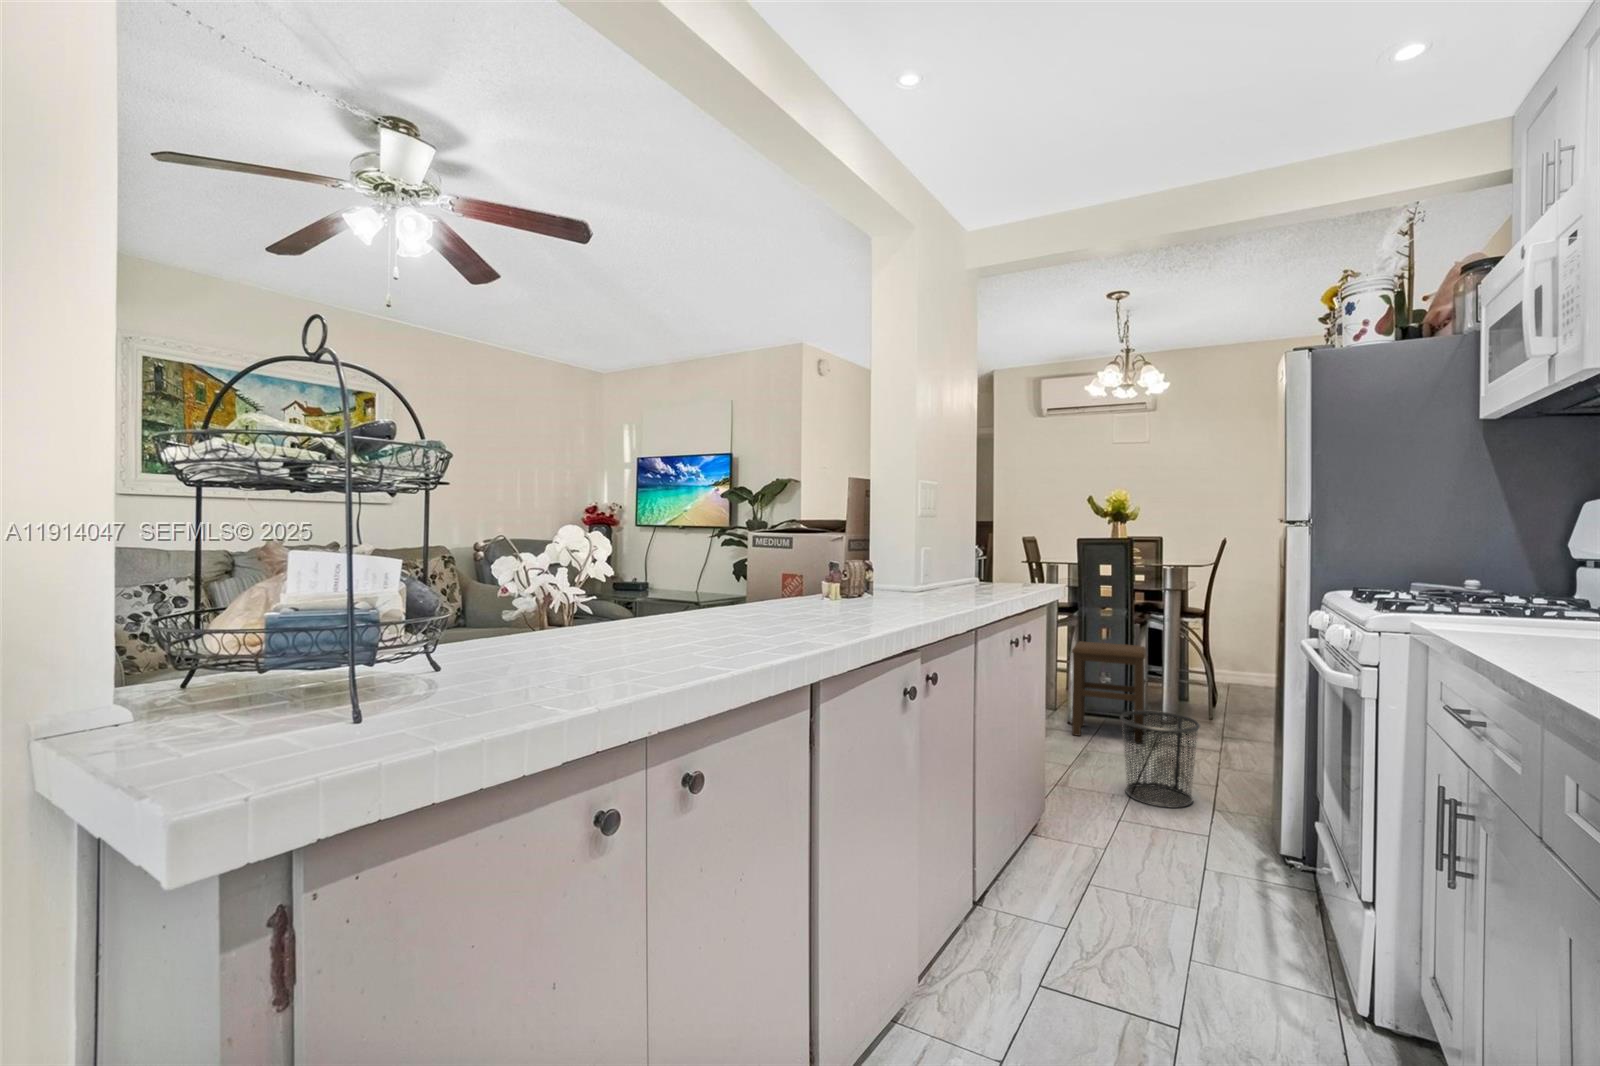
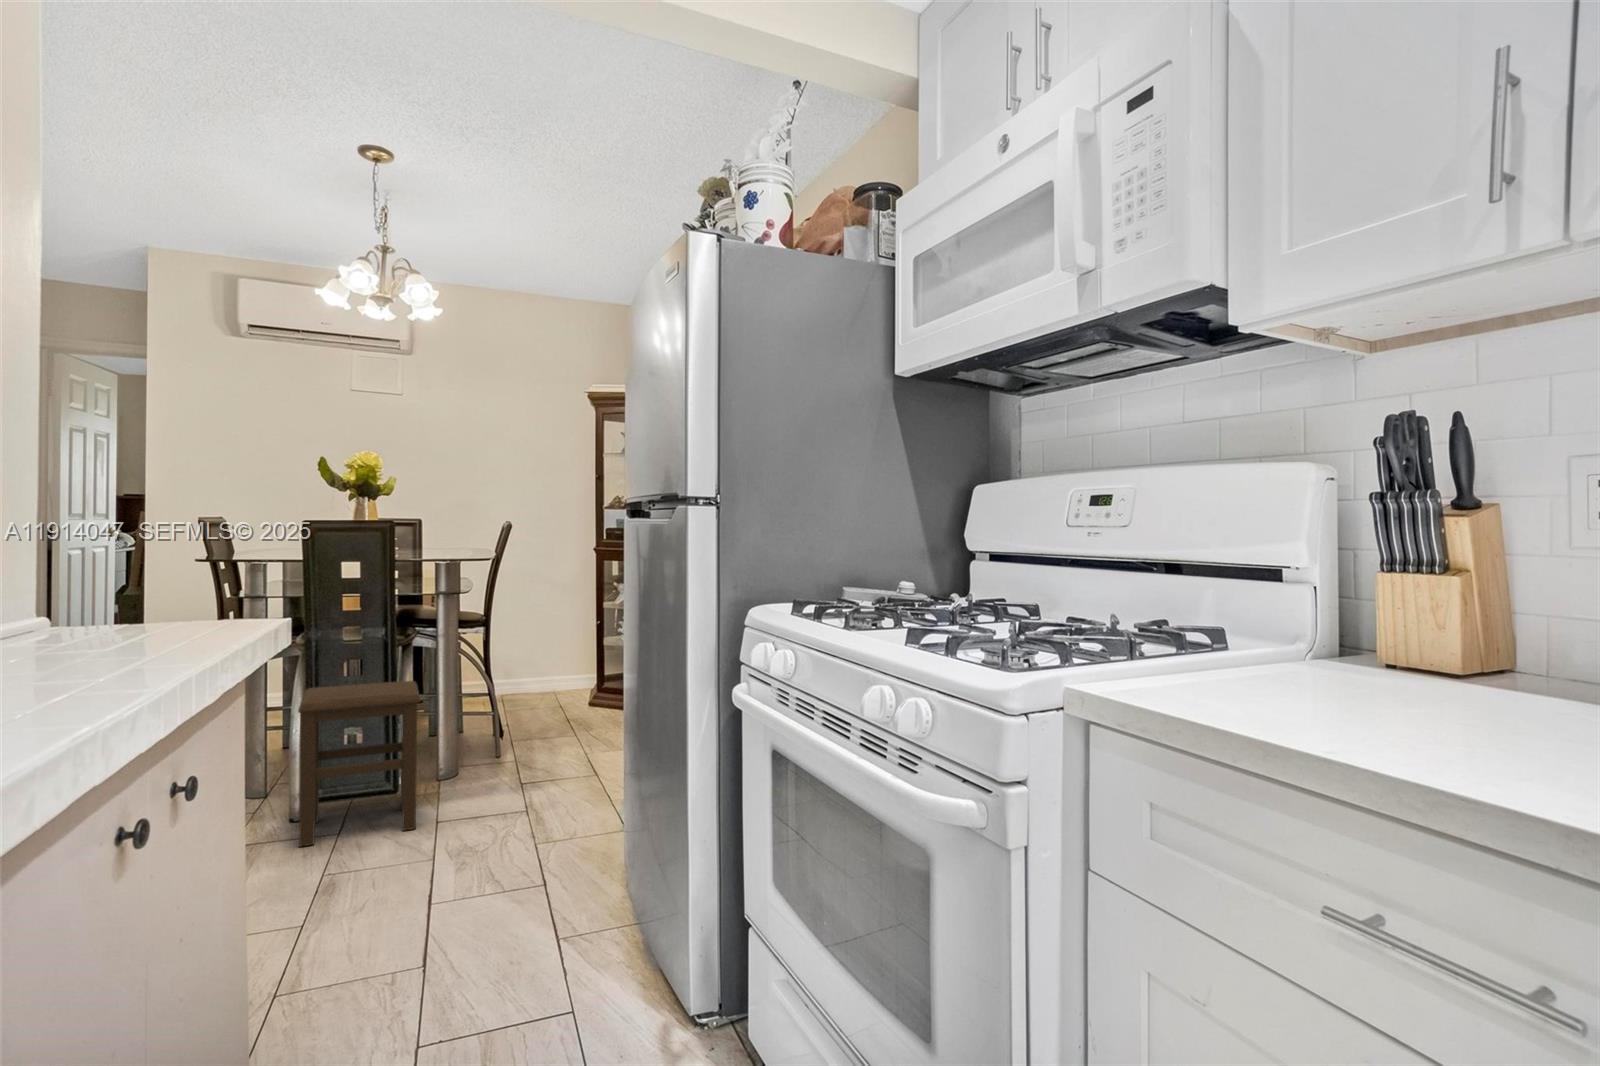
waste bin: present [1120,710,1200,808] -> none [397,792,522,957]

